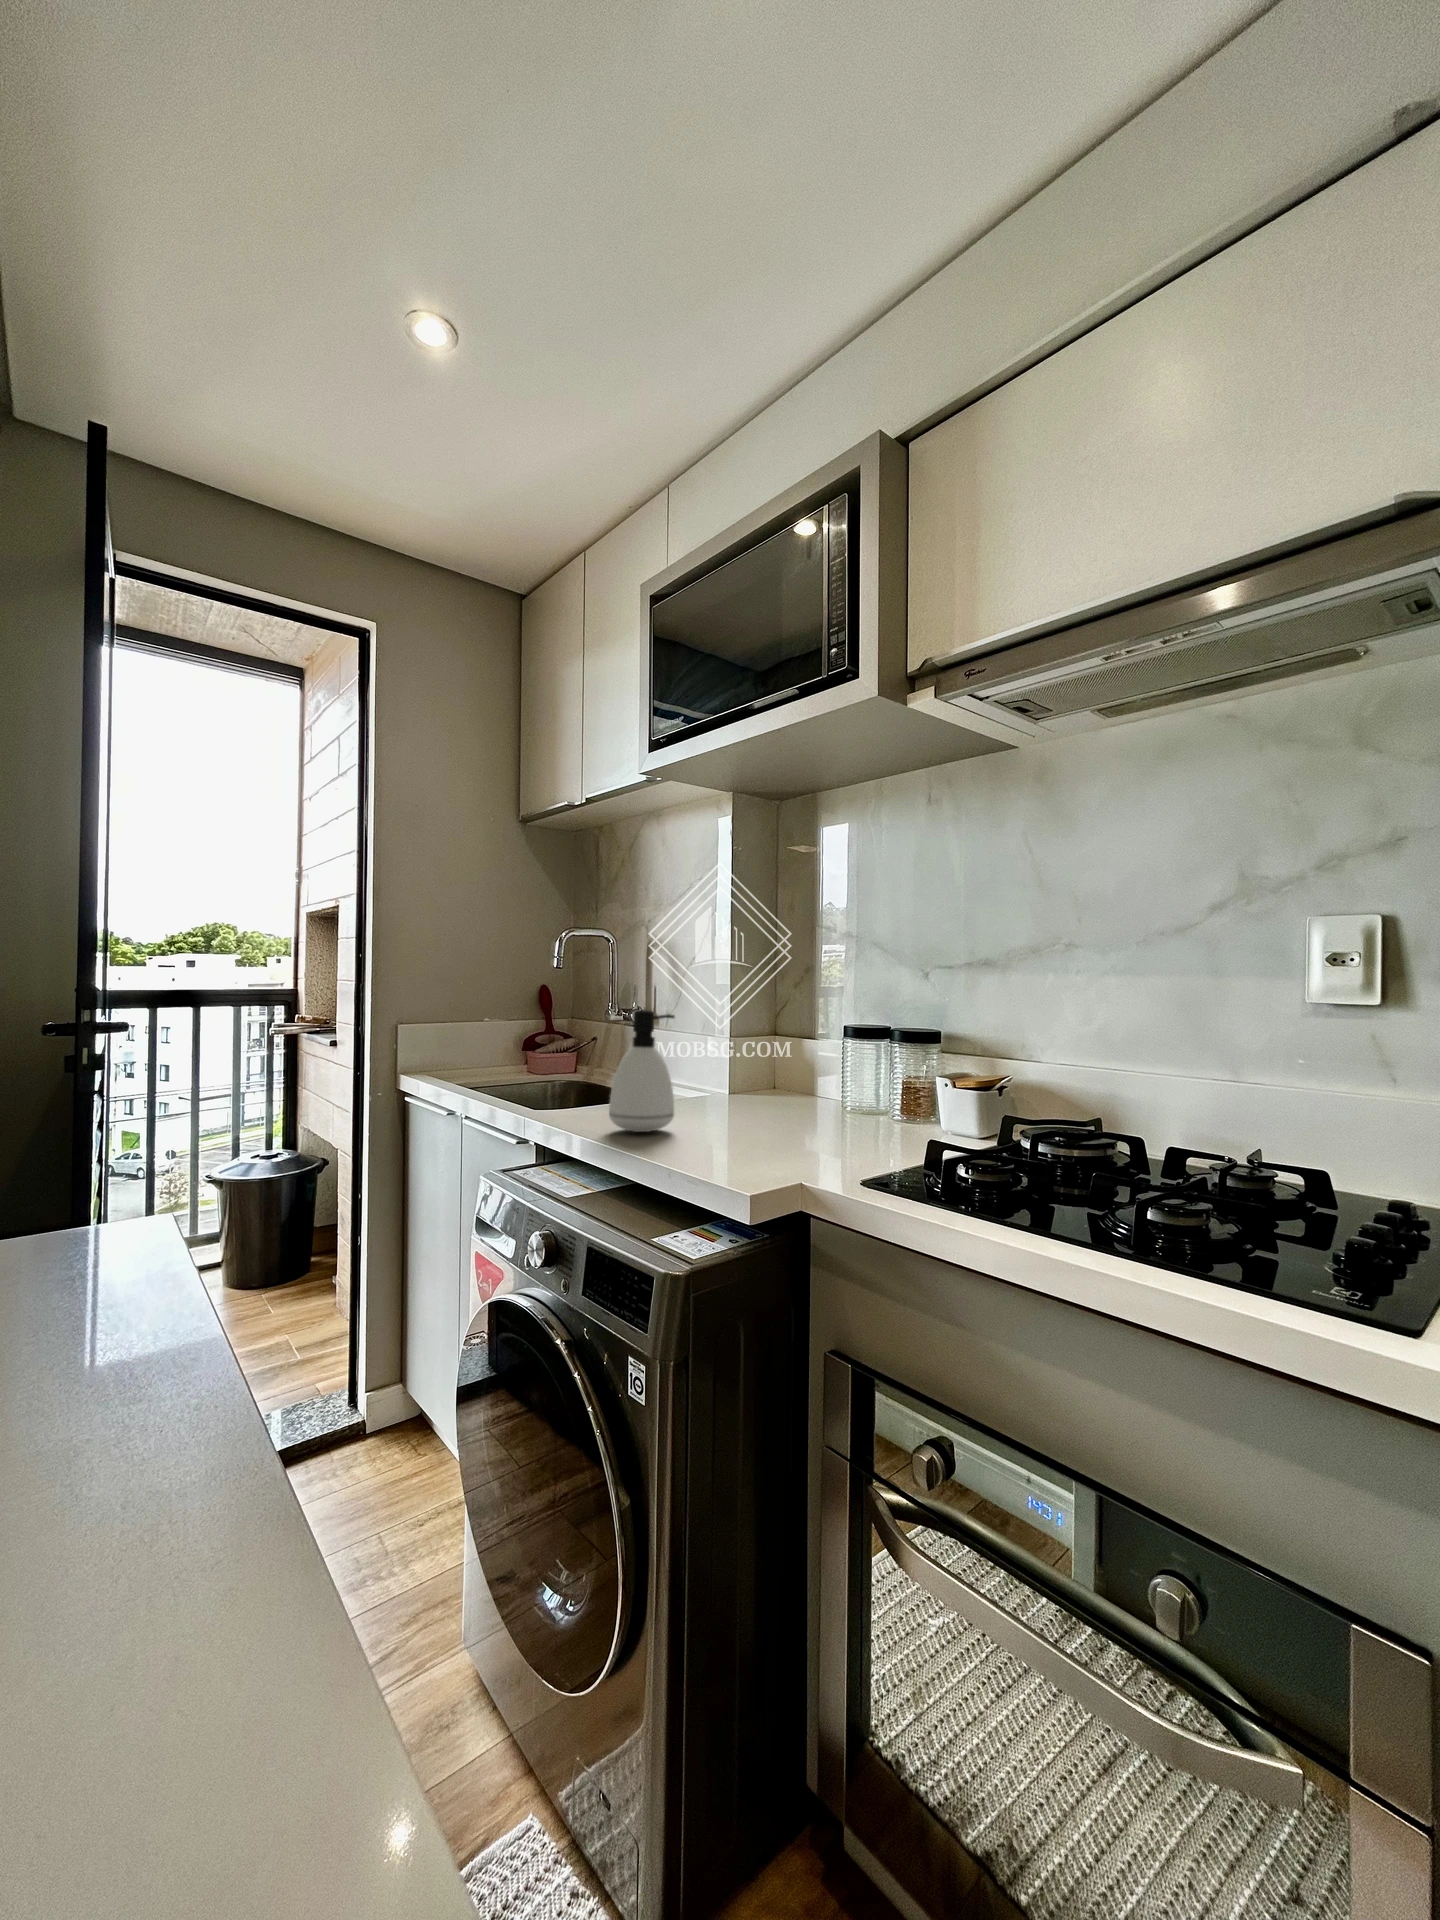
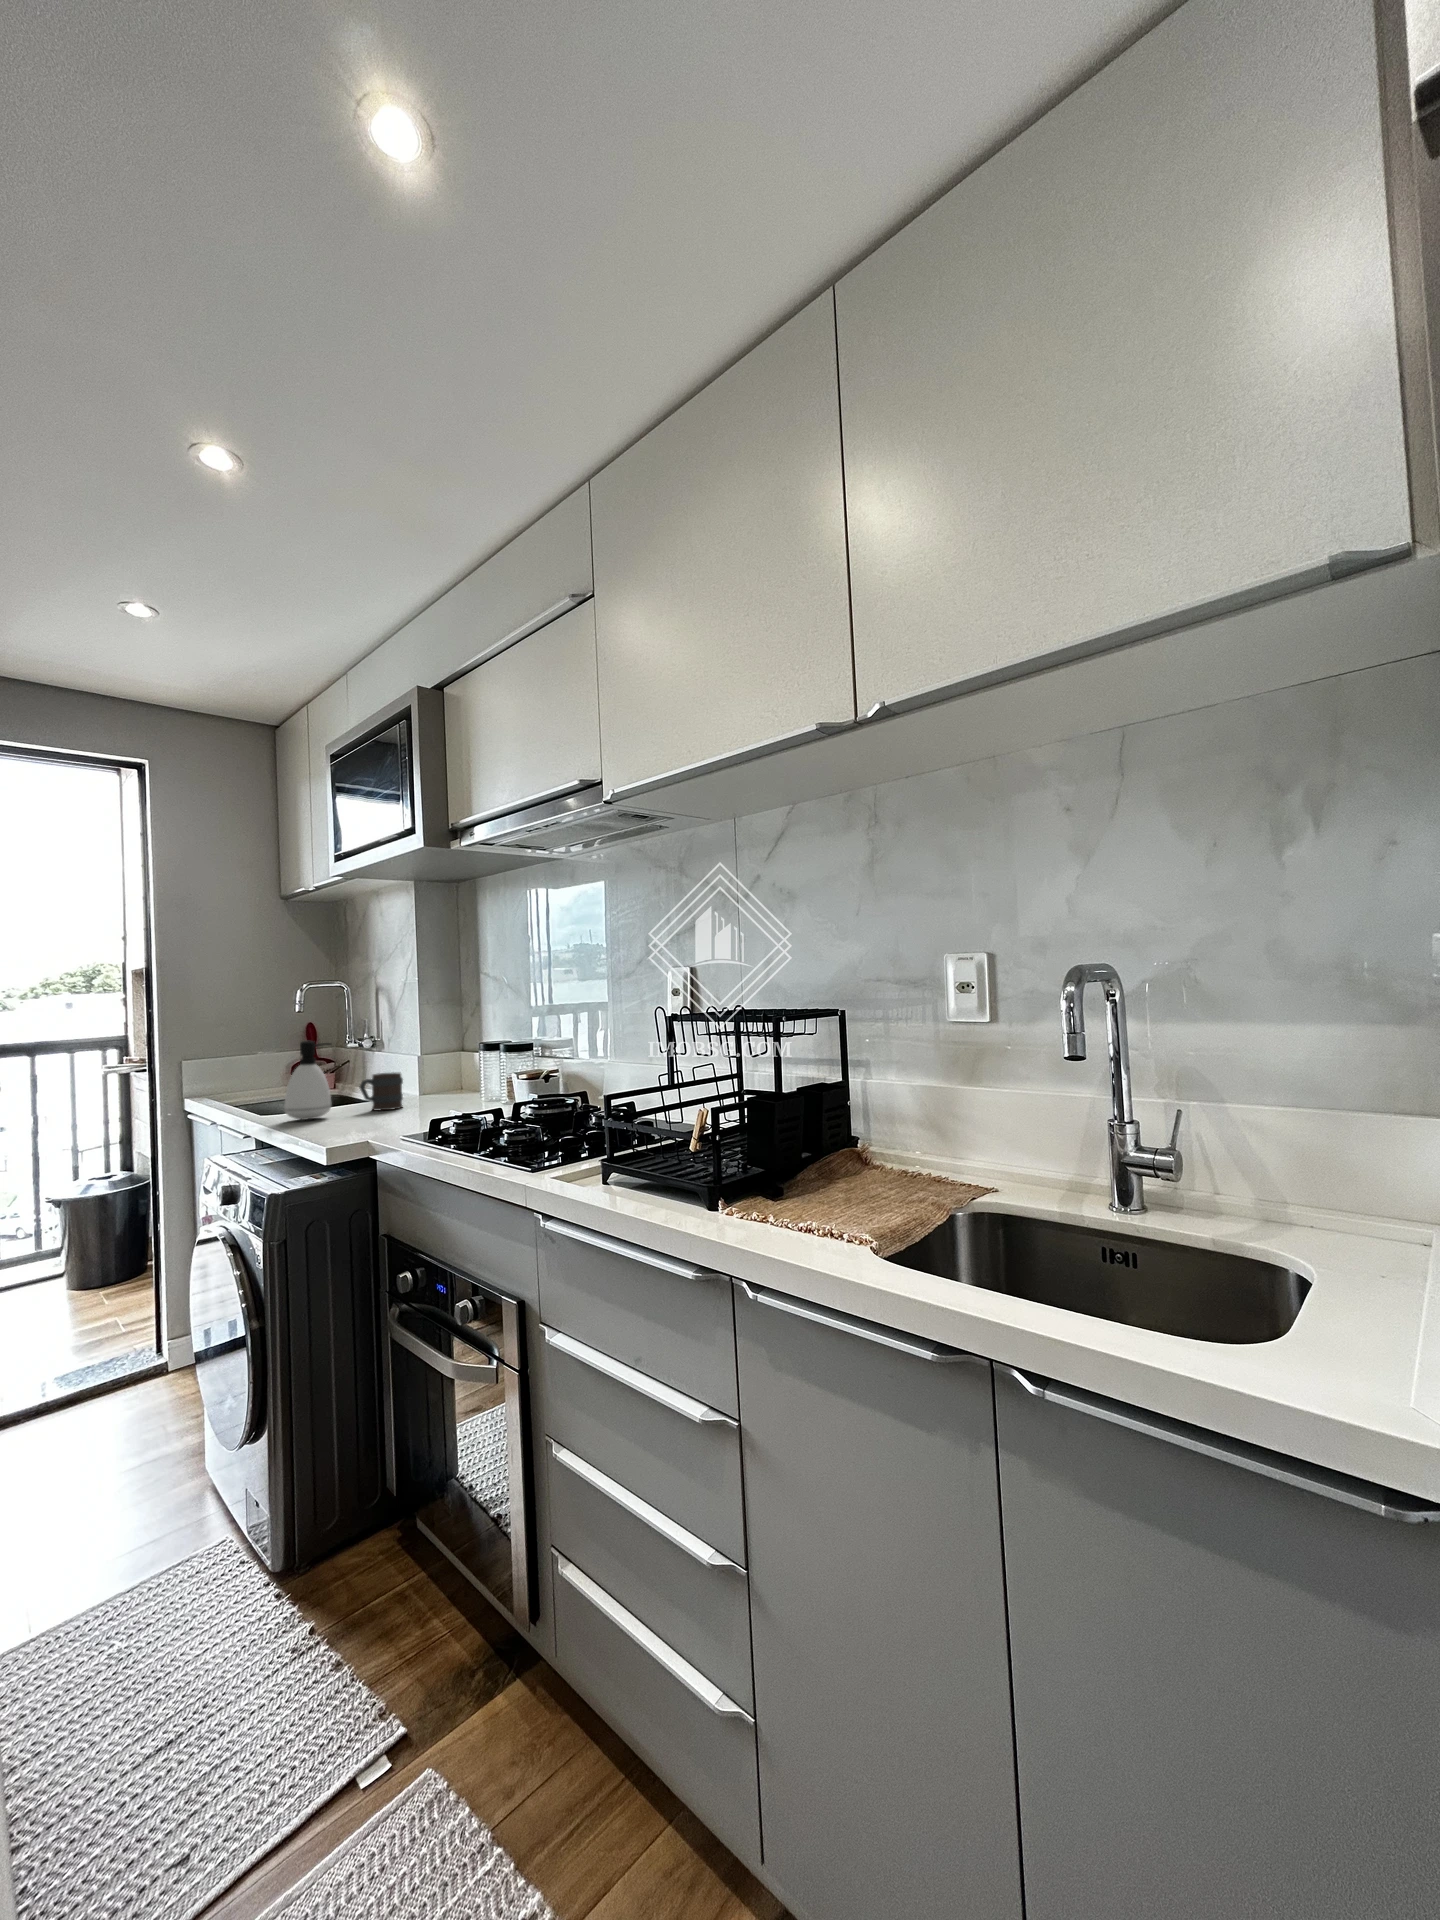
mug: none [702,1064,757,1122] -> present [360,1072,403,1110]

